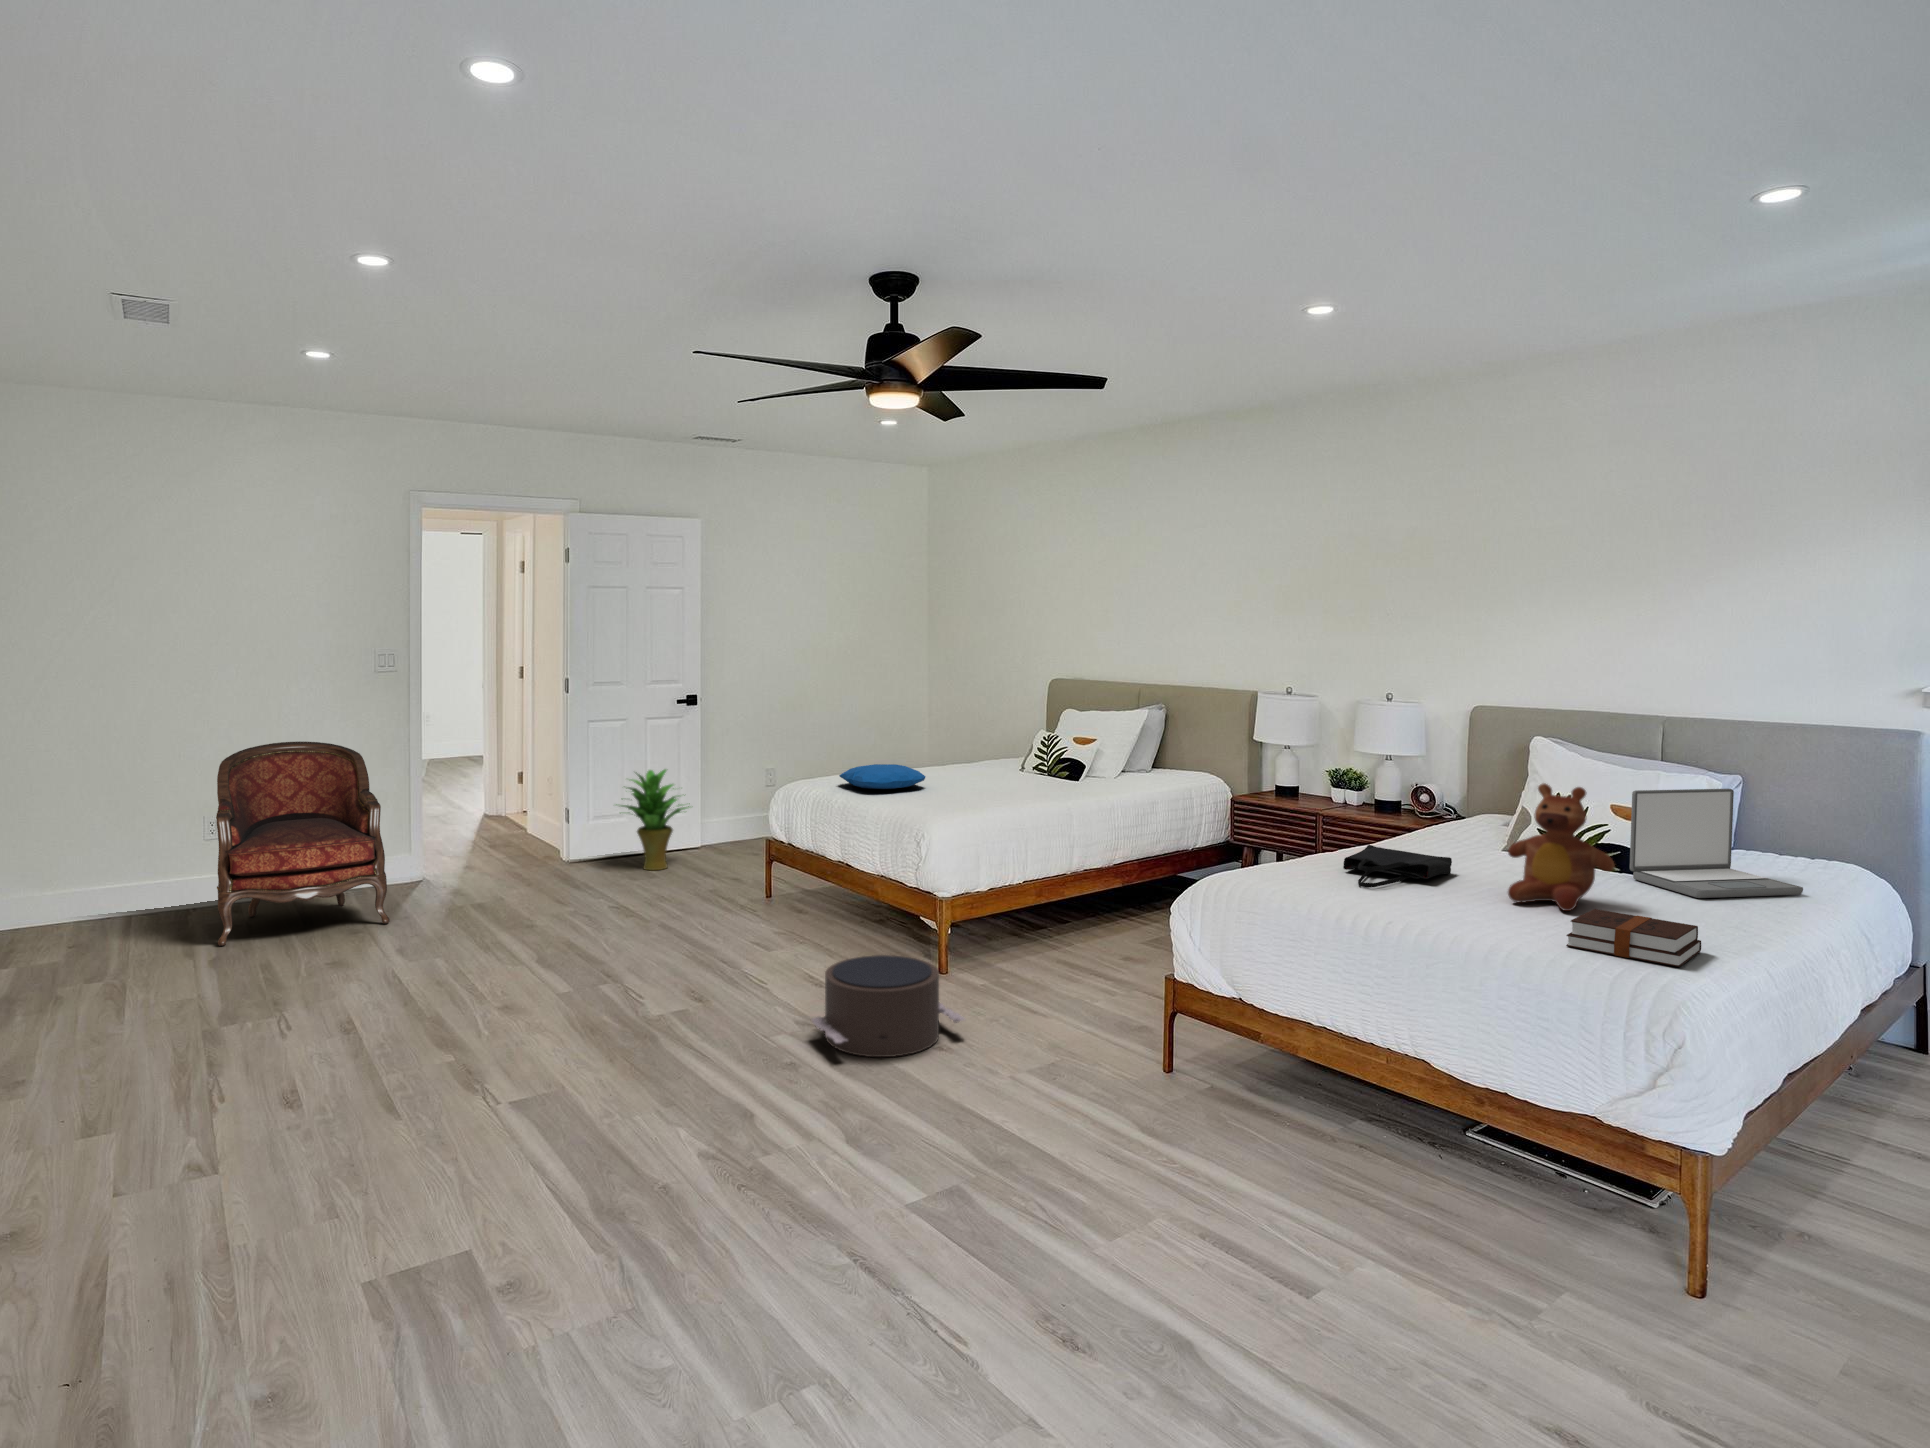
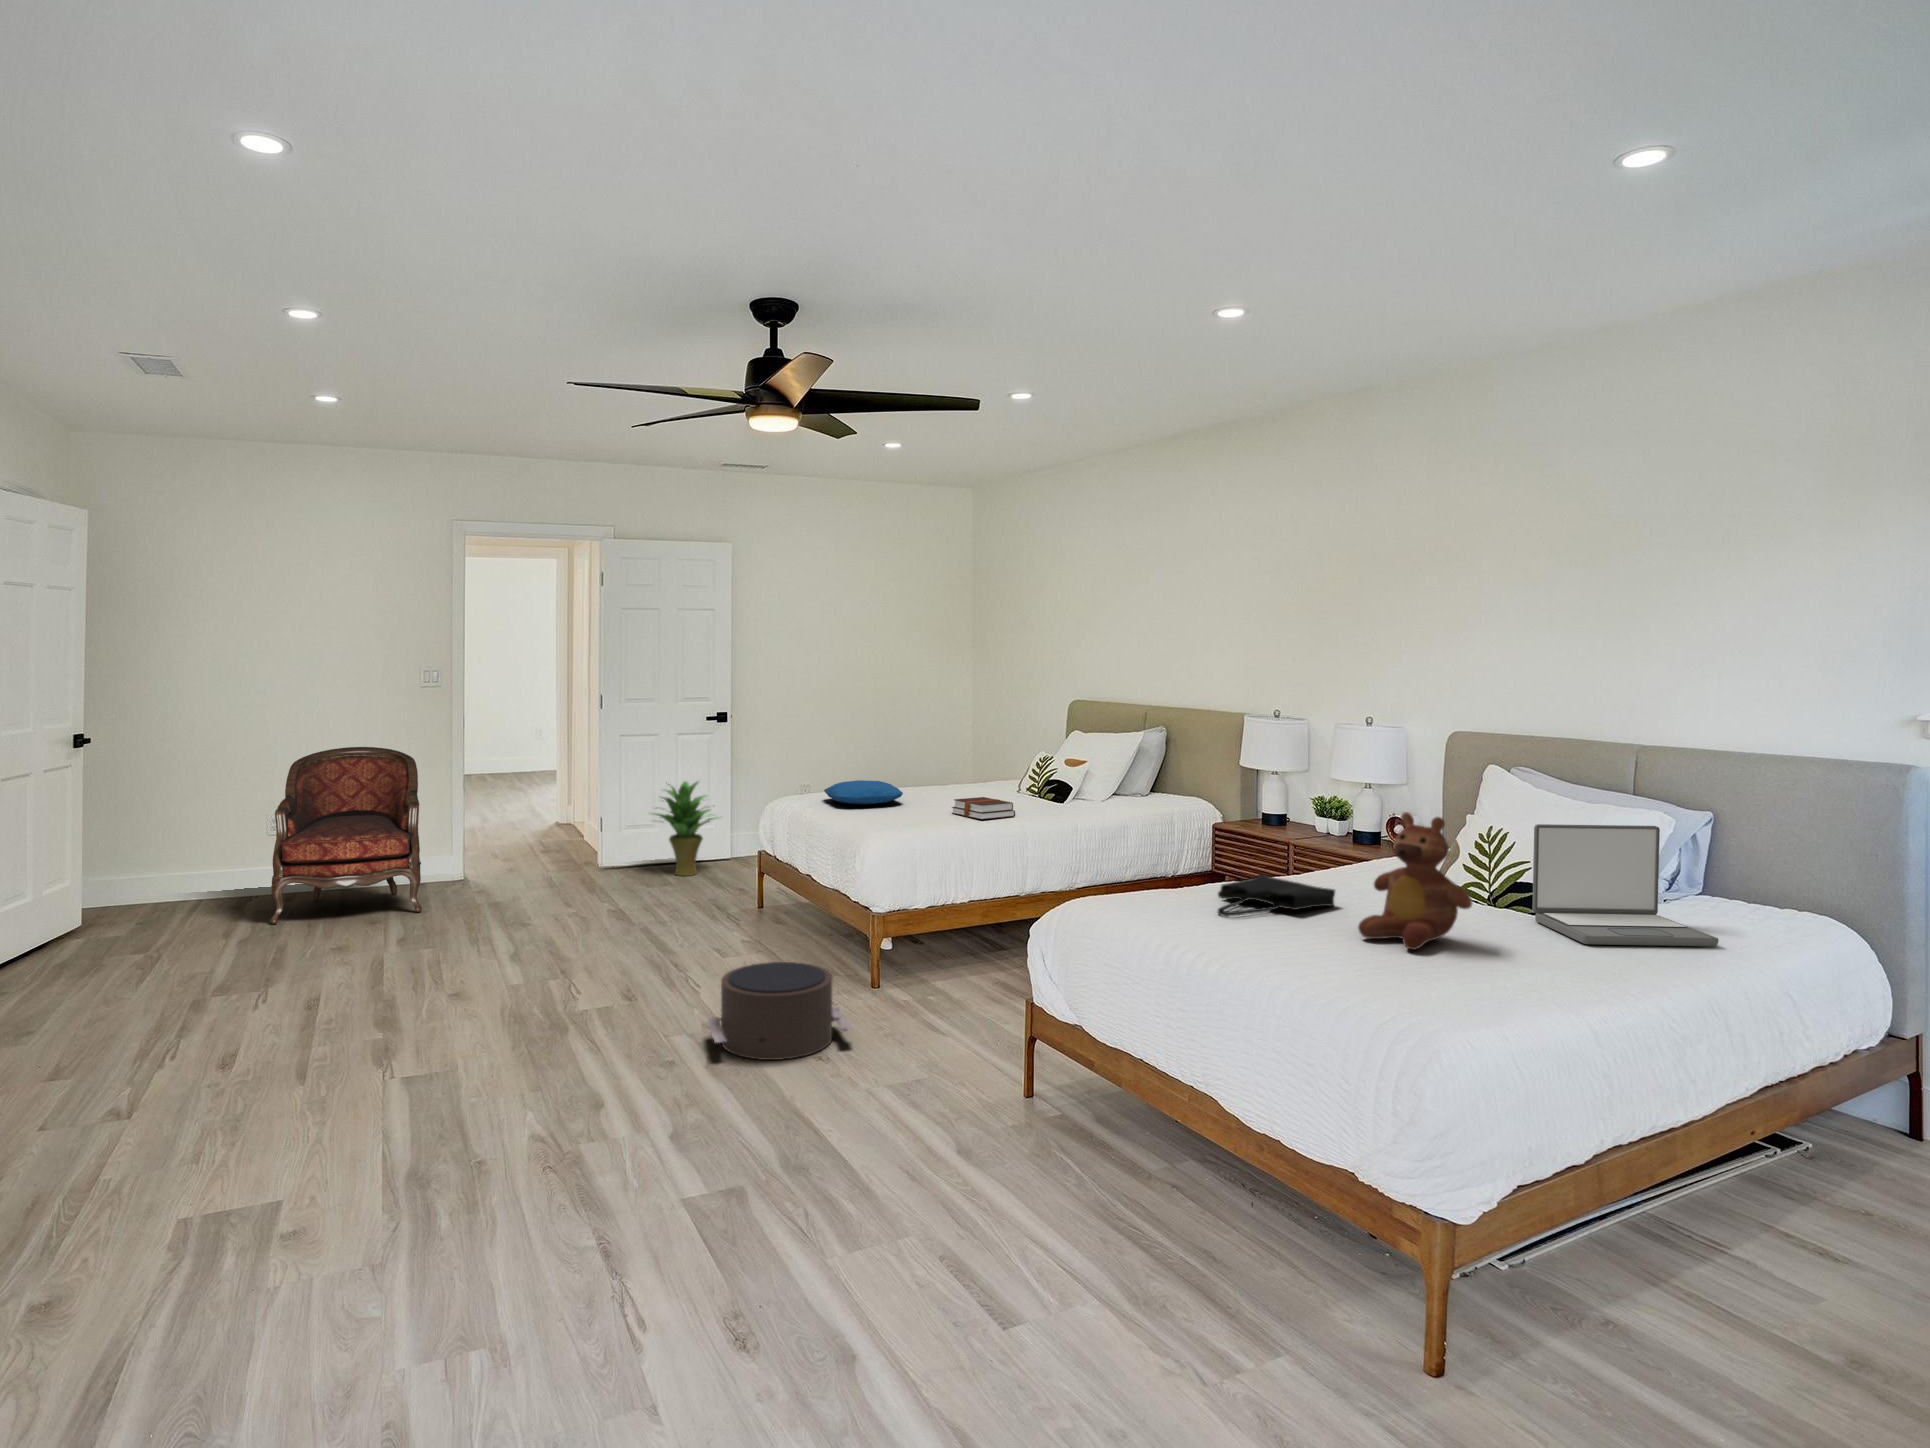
hardback book: present [1566,909,1701,967] -> present [952,797,1015,820]

